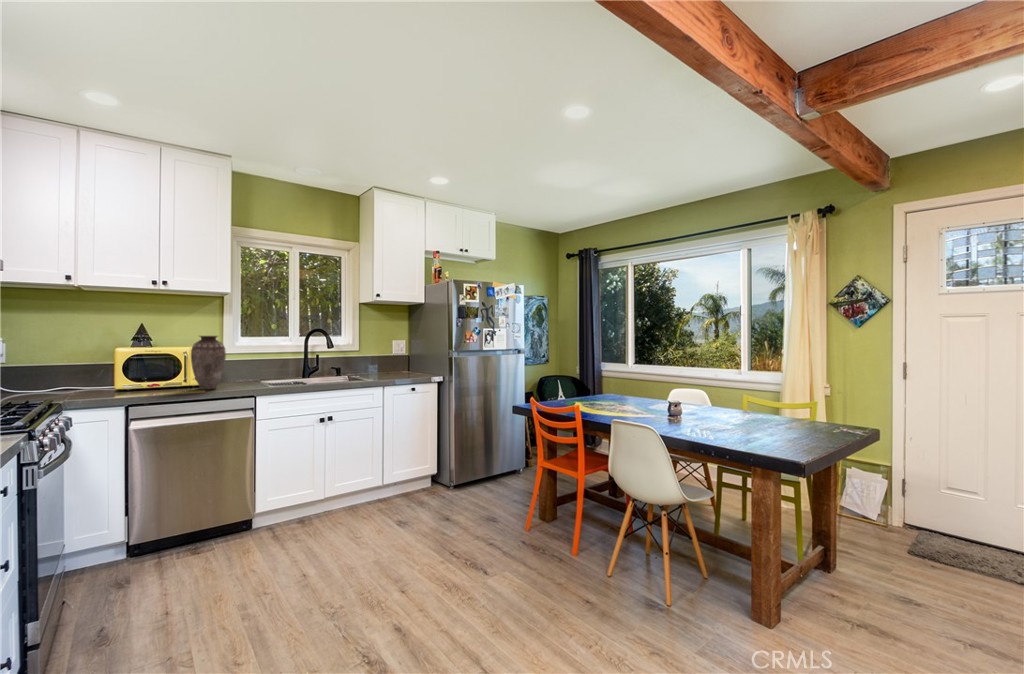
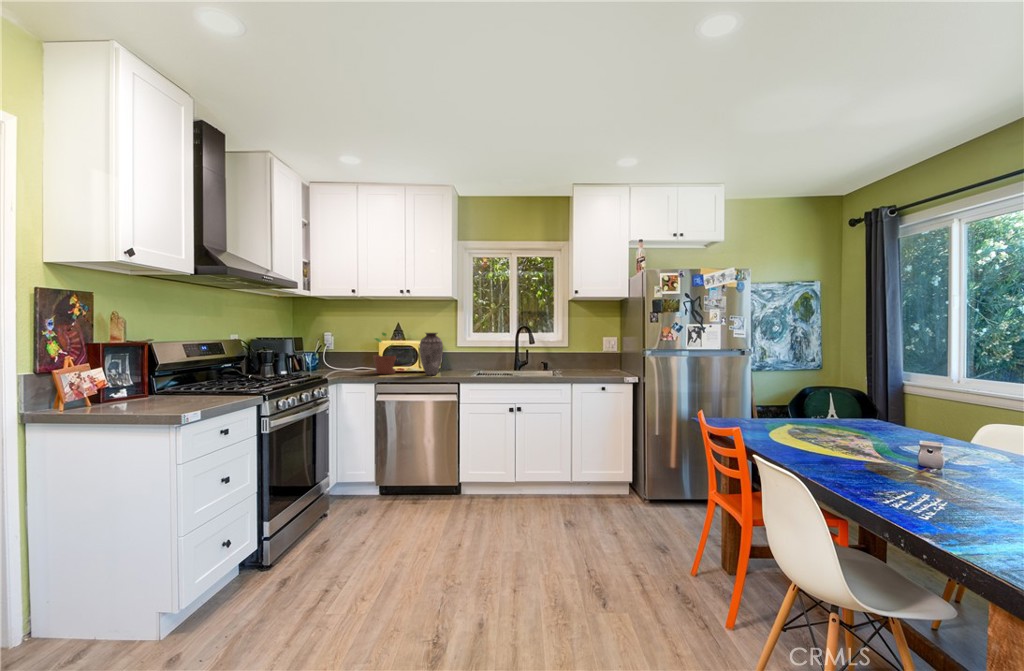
potted plant: none [105,335,149,393] -> present [373,333,398,374]

